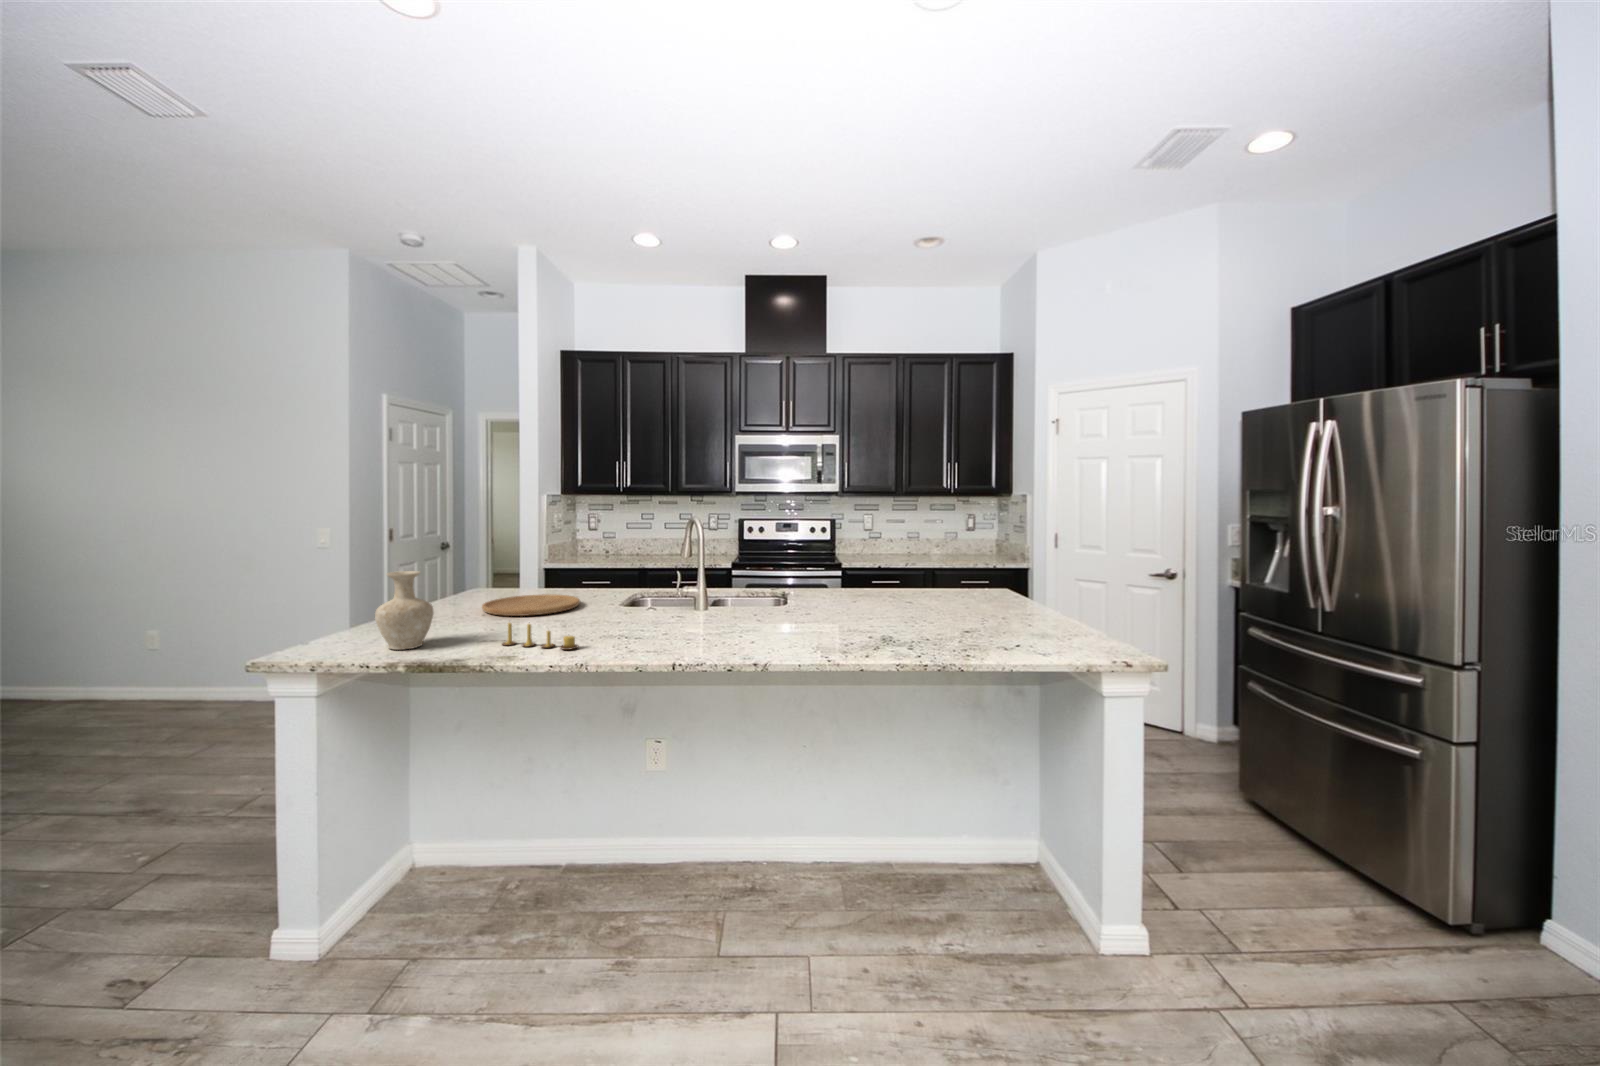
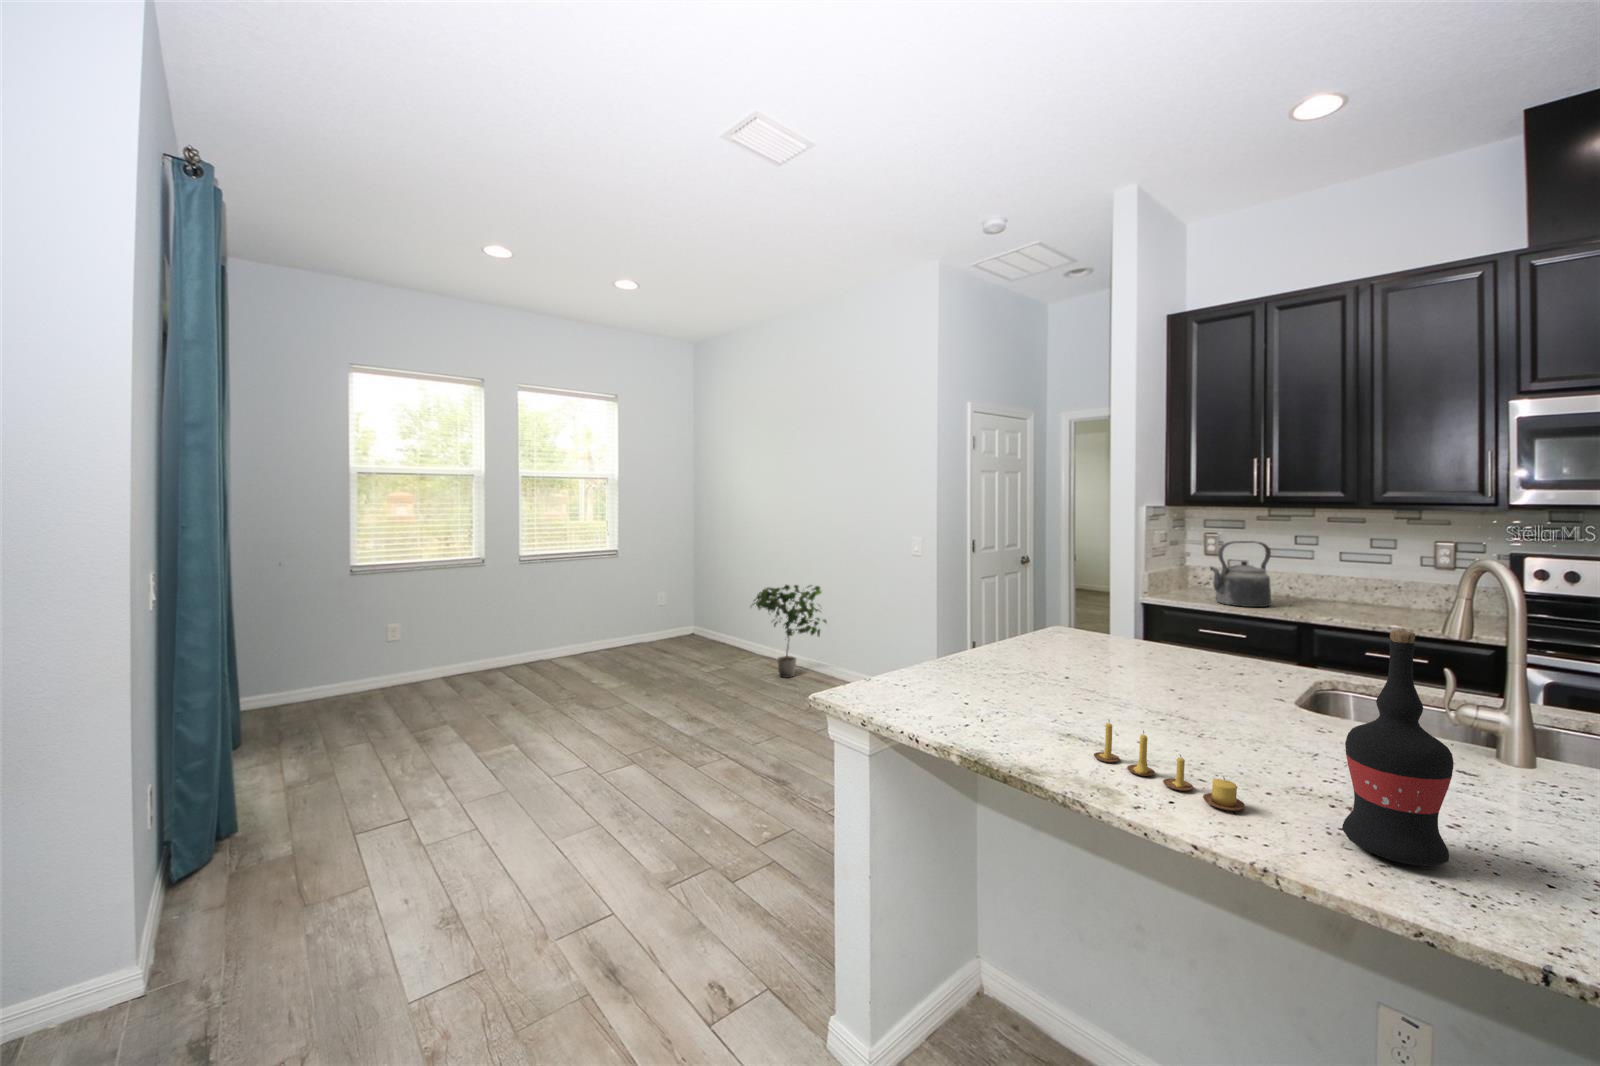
kettle: none [590,518,628,563] -> present [1210,541,1271,607]
wine bottle: none [617,548,654,649] -> present [1342,630,1454,866]
vase: present [375,571,434,650] -> none [927,616,998,729]
potted plant: none [56,587,198,705] -> present [752,585,827,678]
cutting board: present [482,594,580,616] -> none [1063,656,1219,701]

